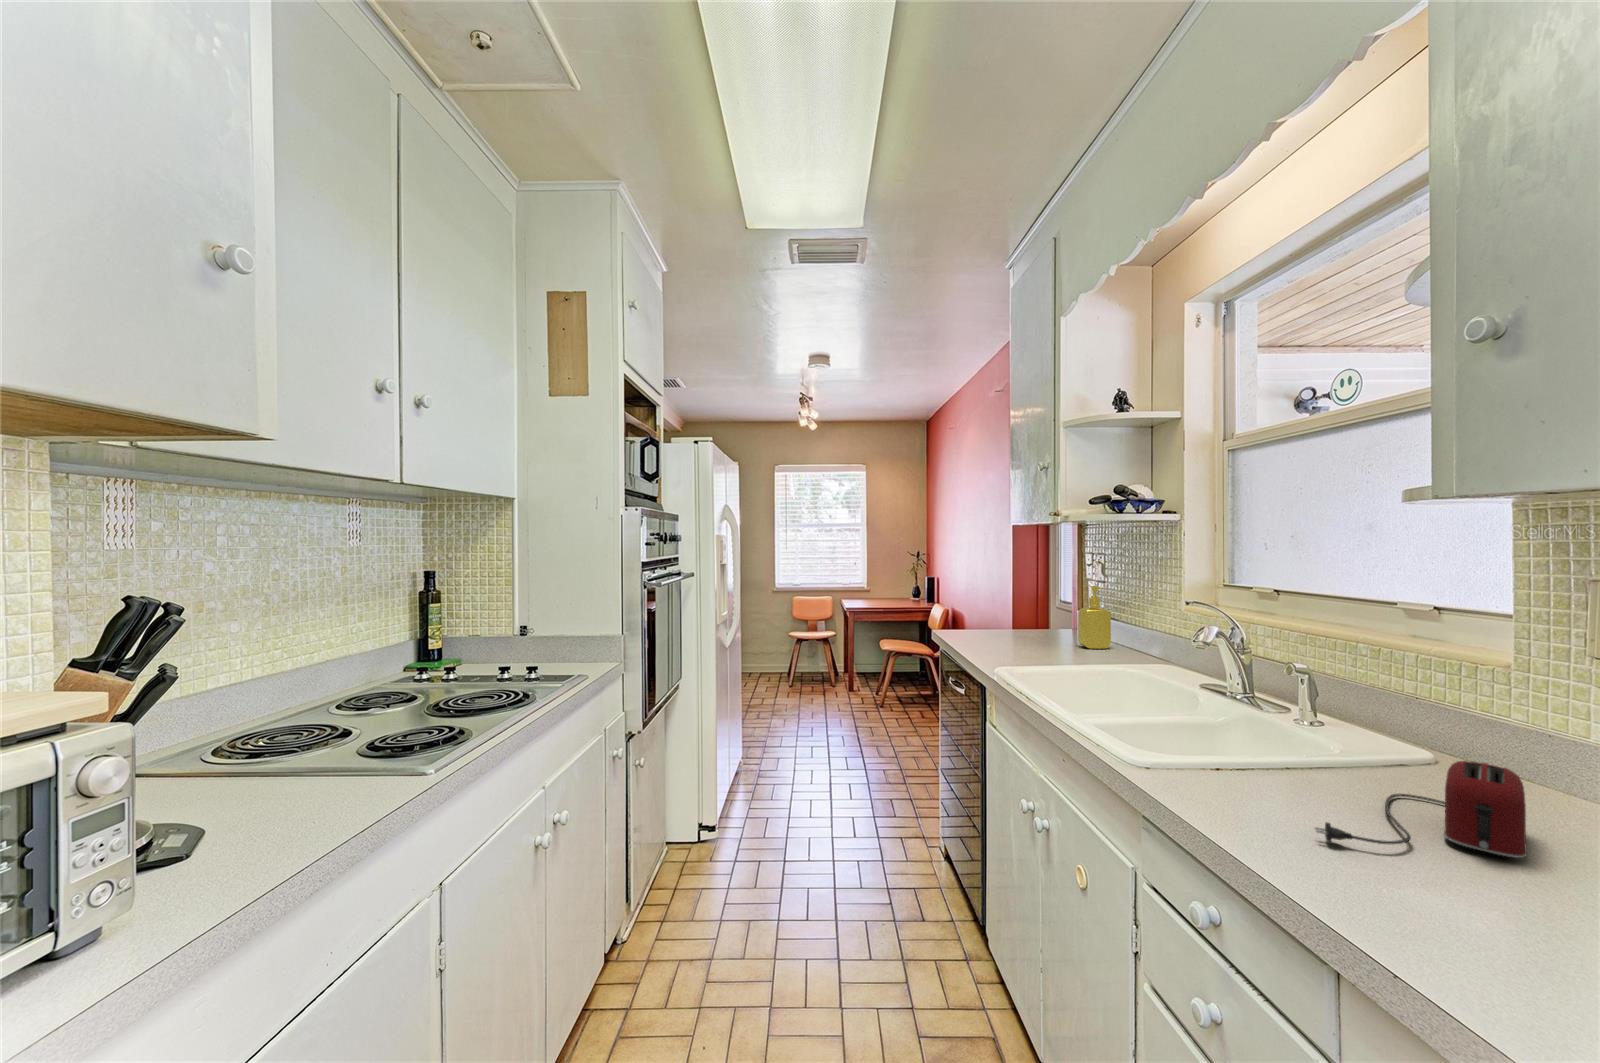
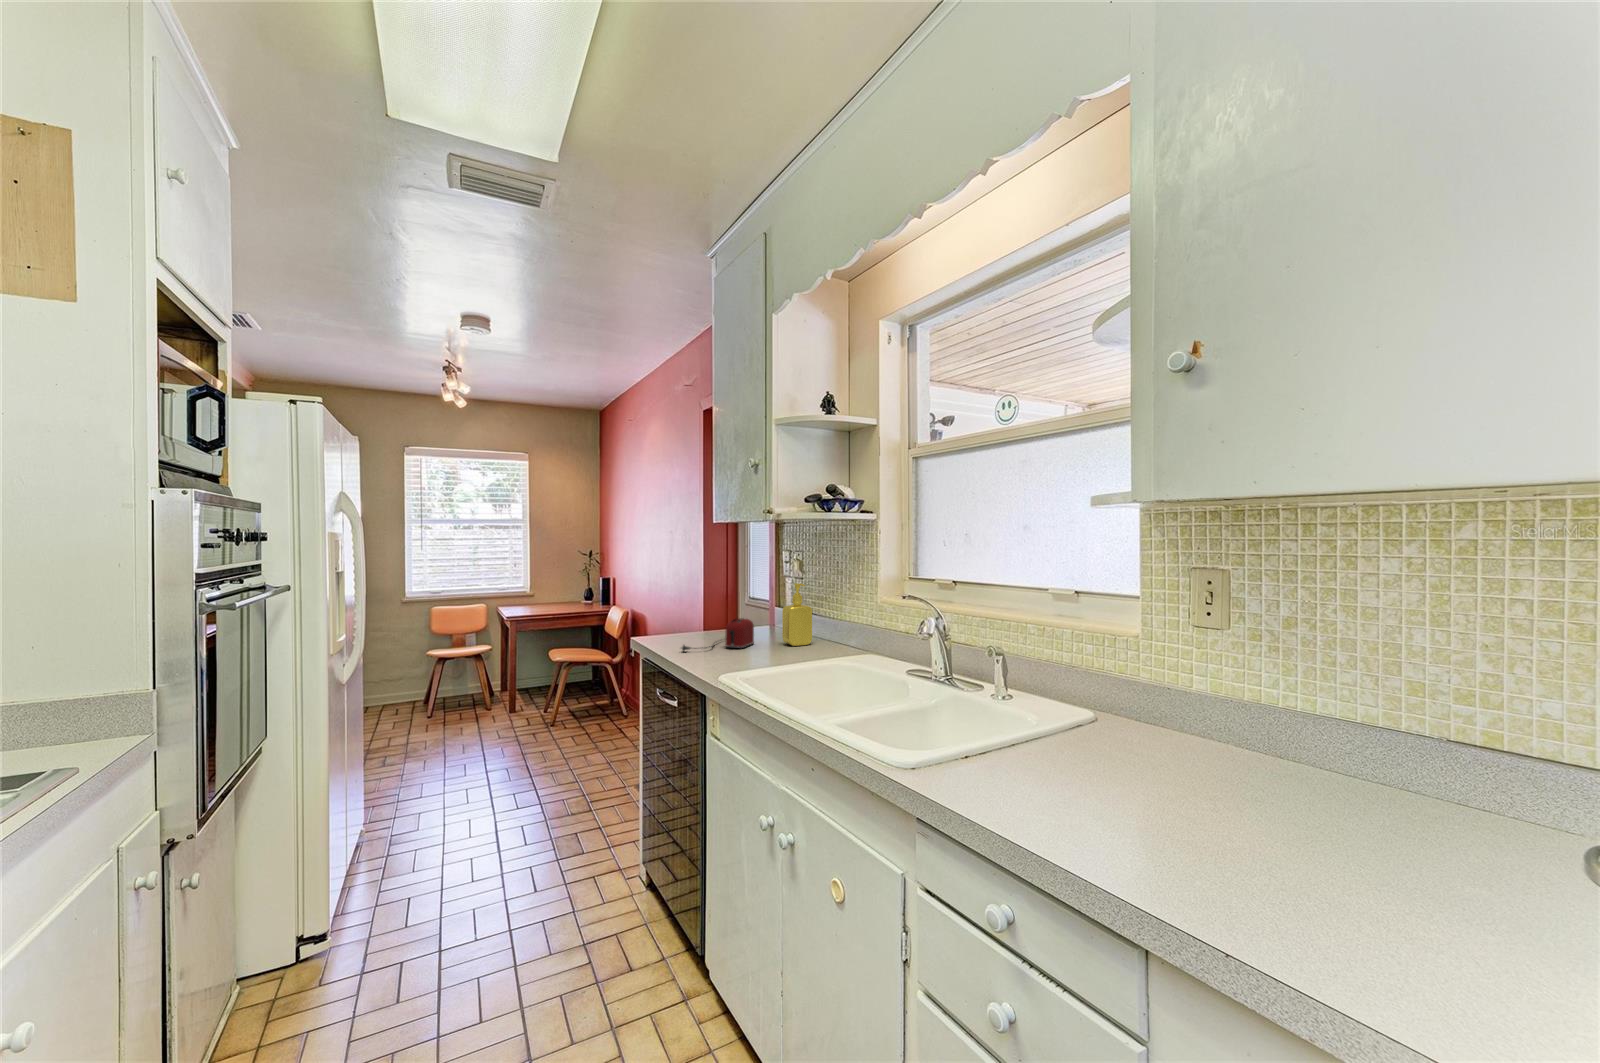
toaster: present [1315,761,1527,858] -> present [681,618,754,651]

